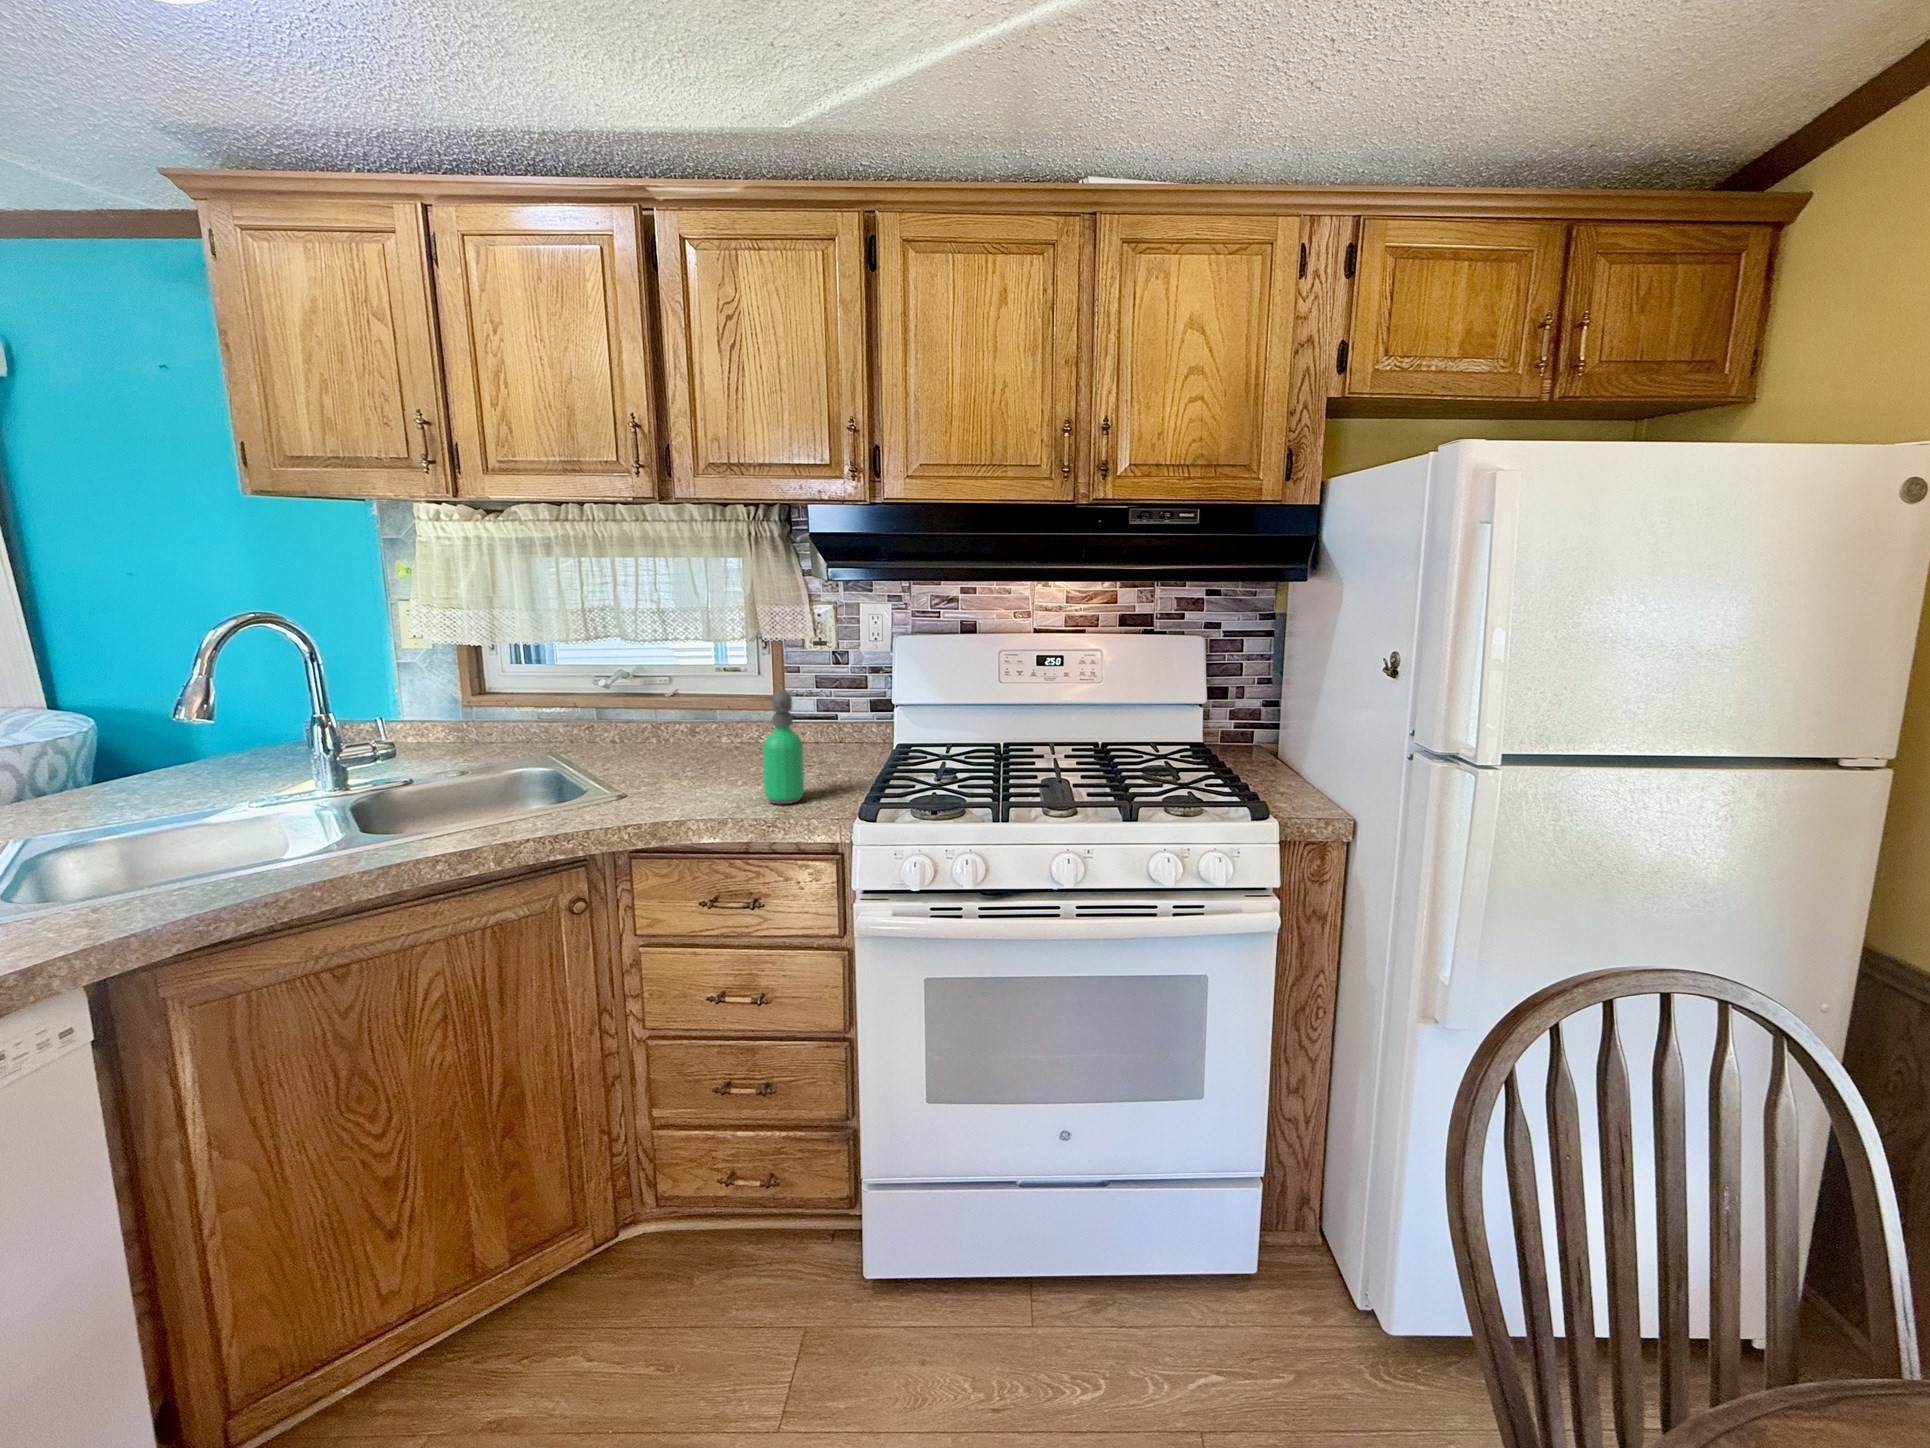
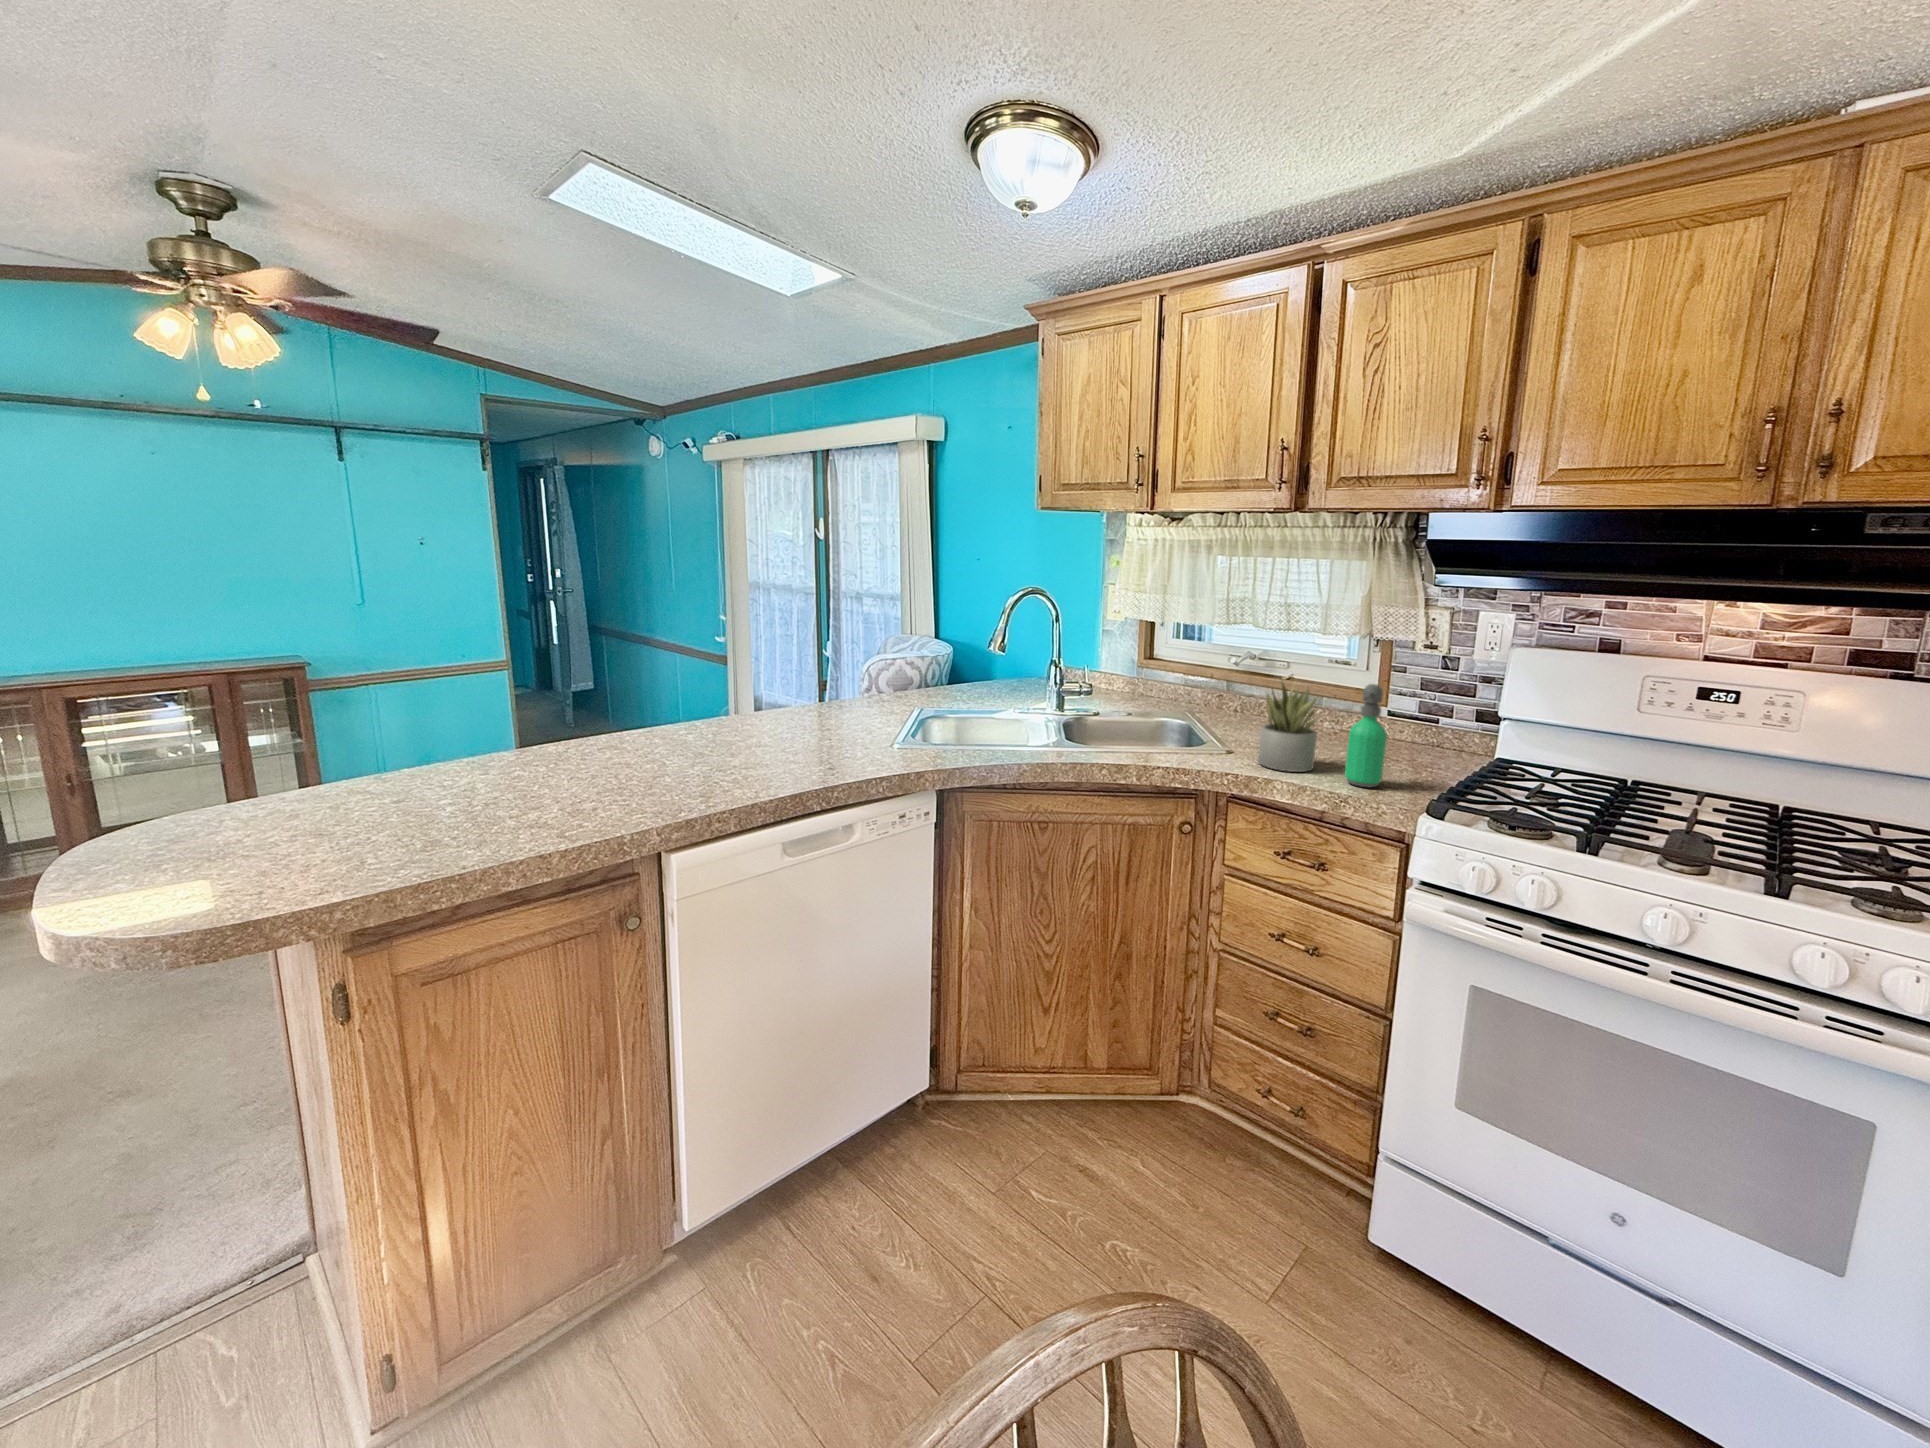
succulent plant: none [652,699,728,806] -> present [1258,683,1317,772]

